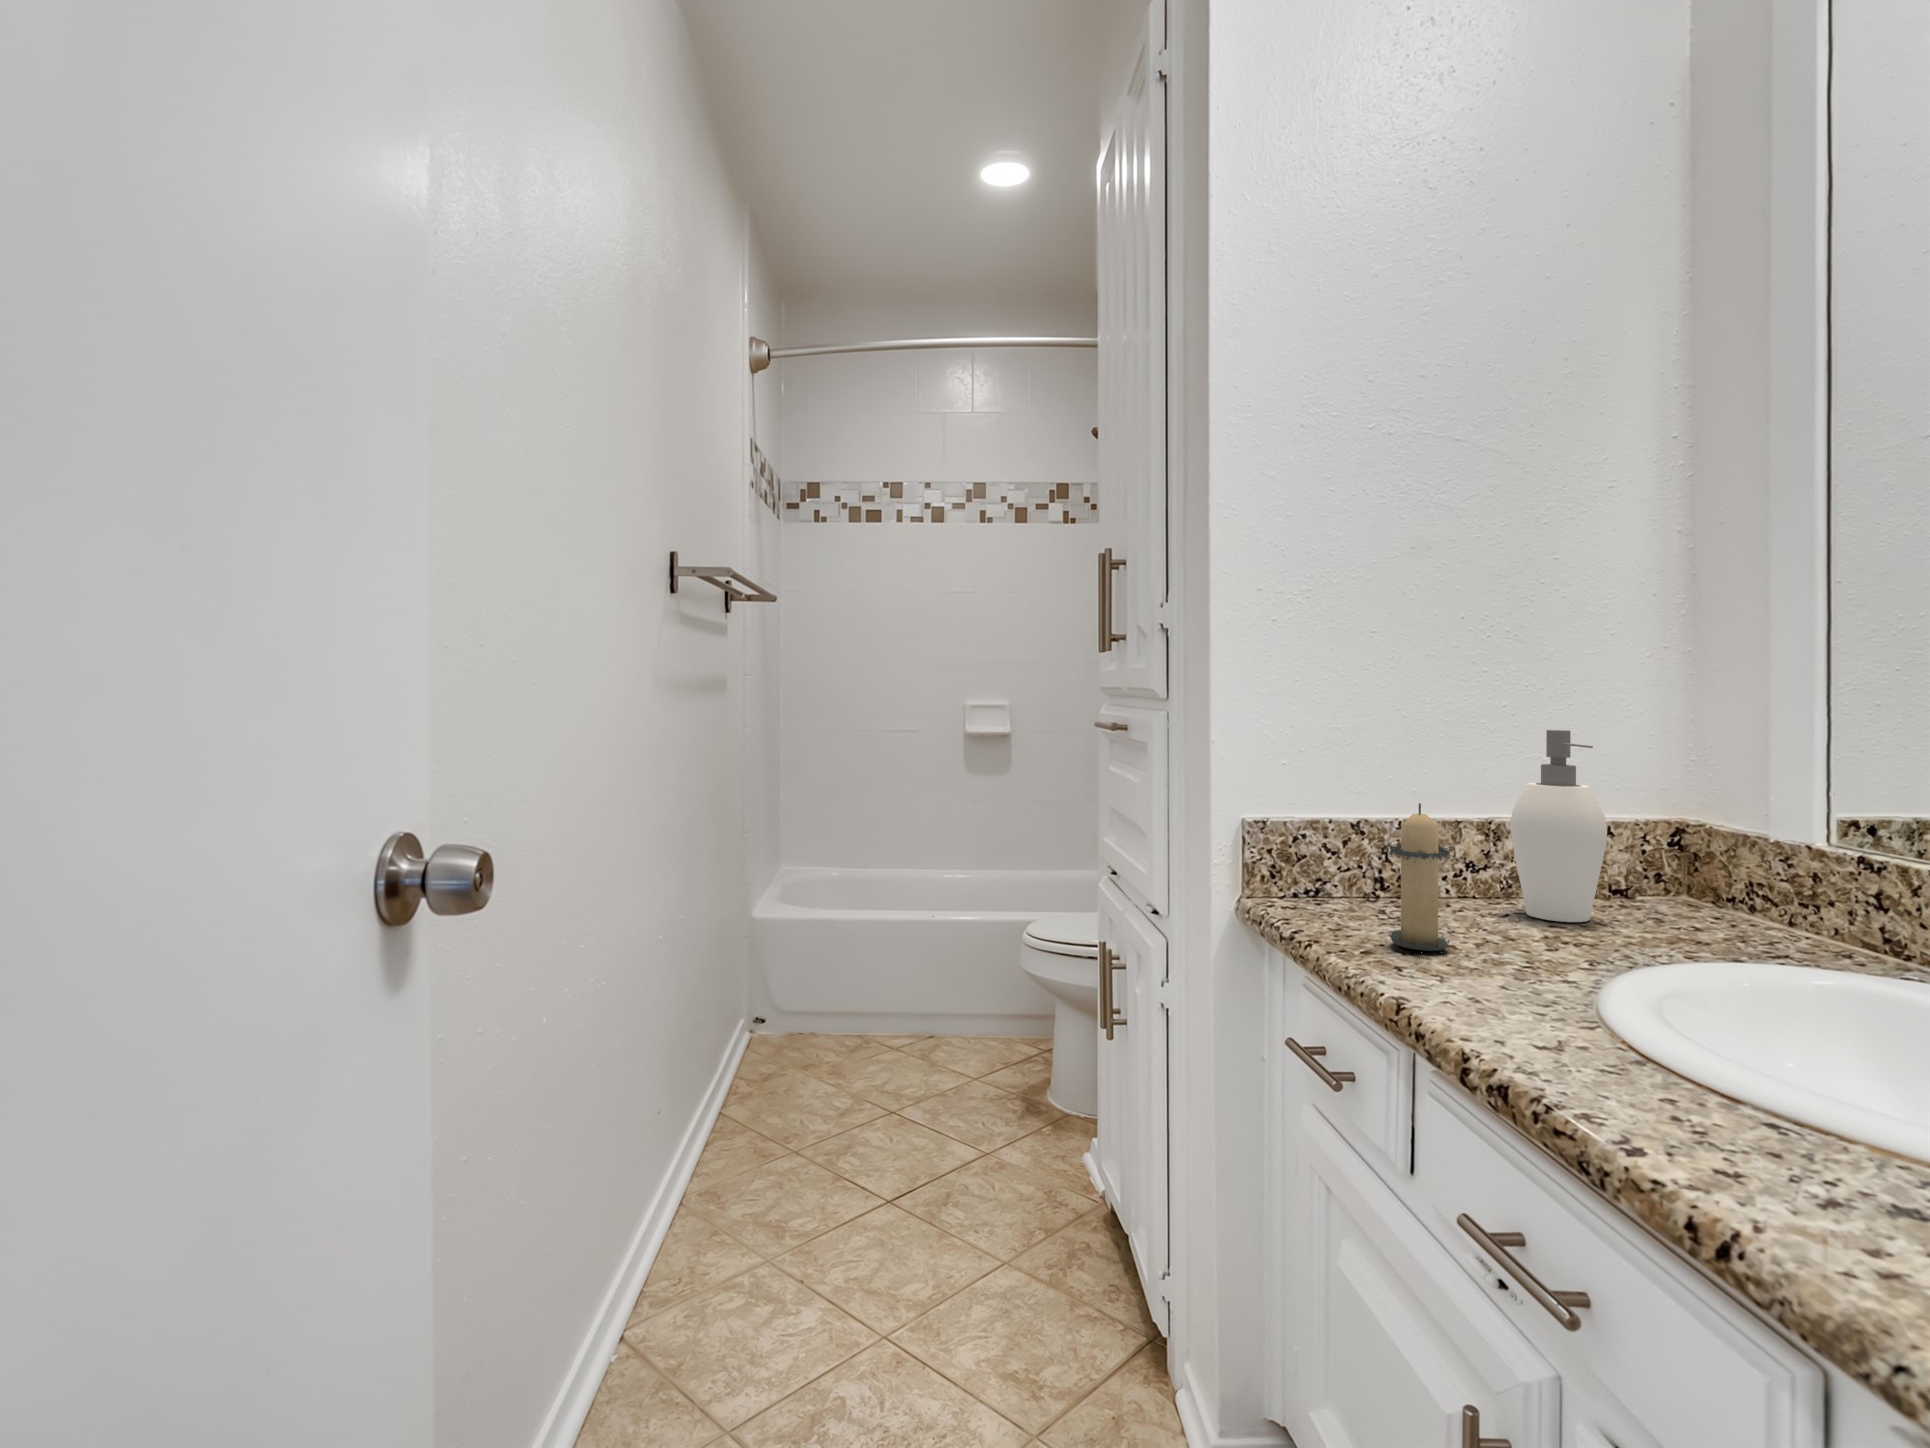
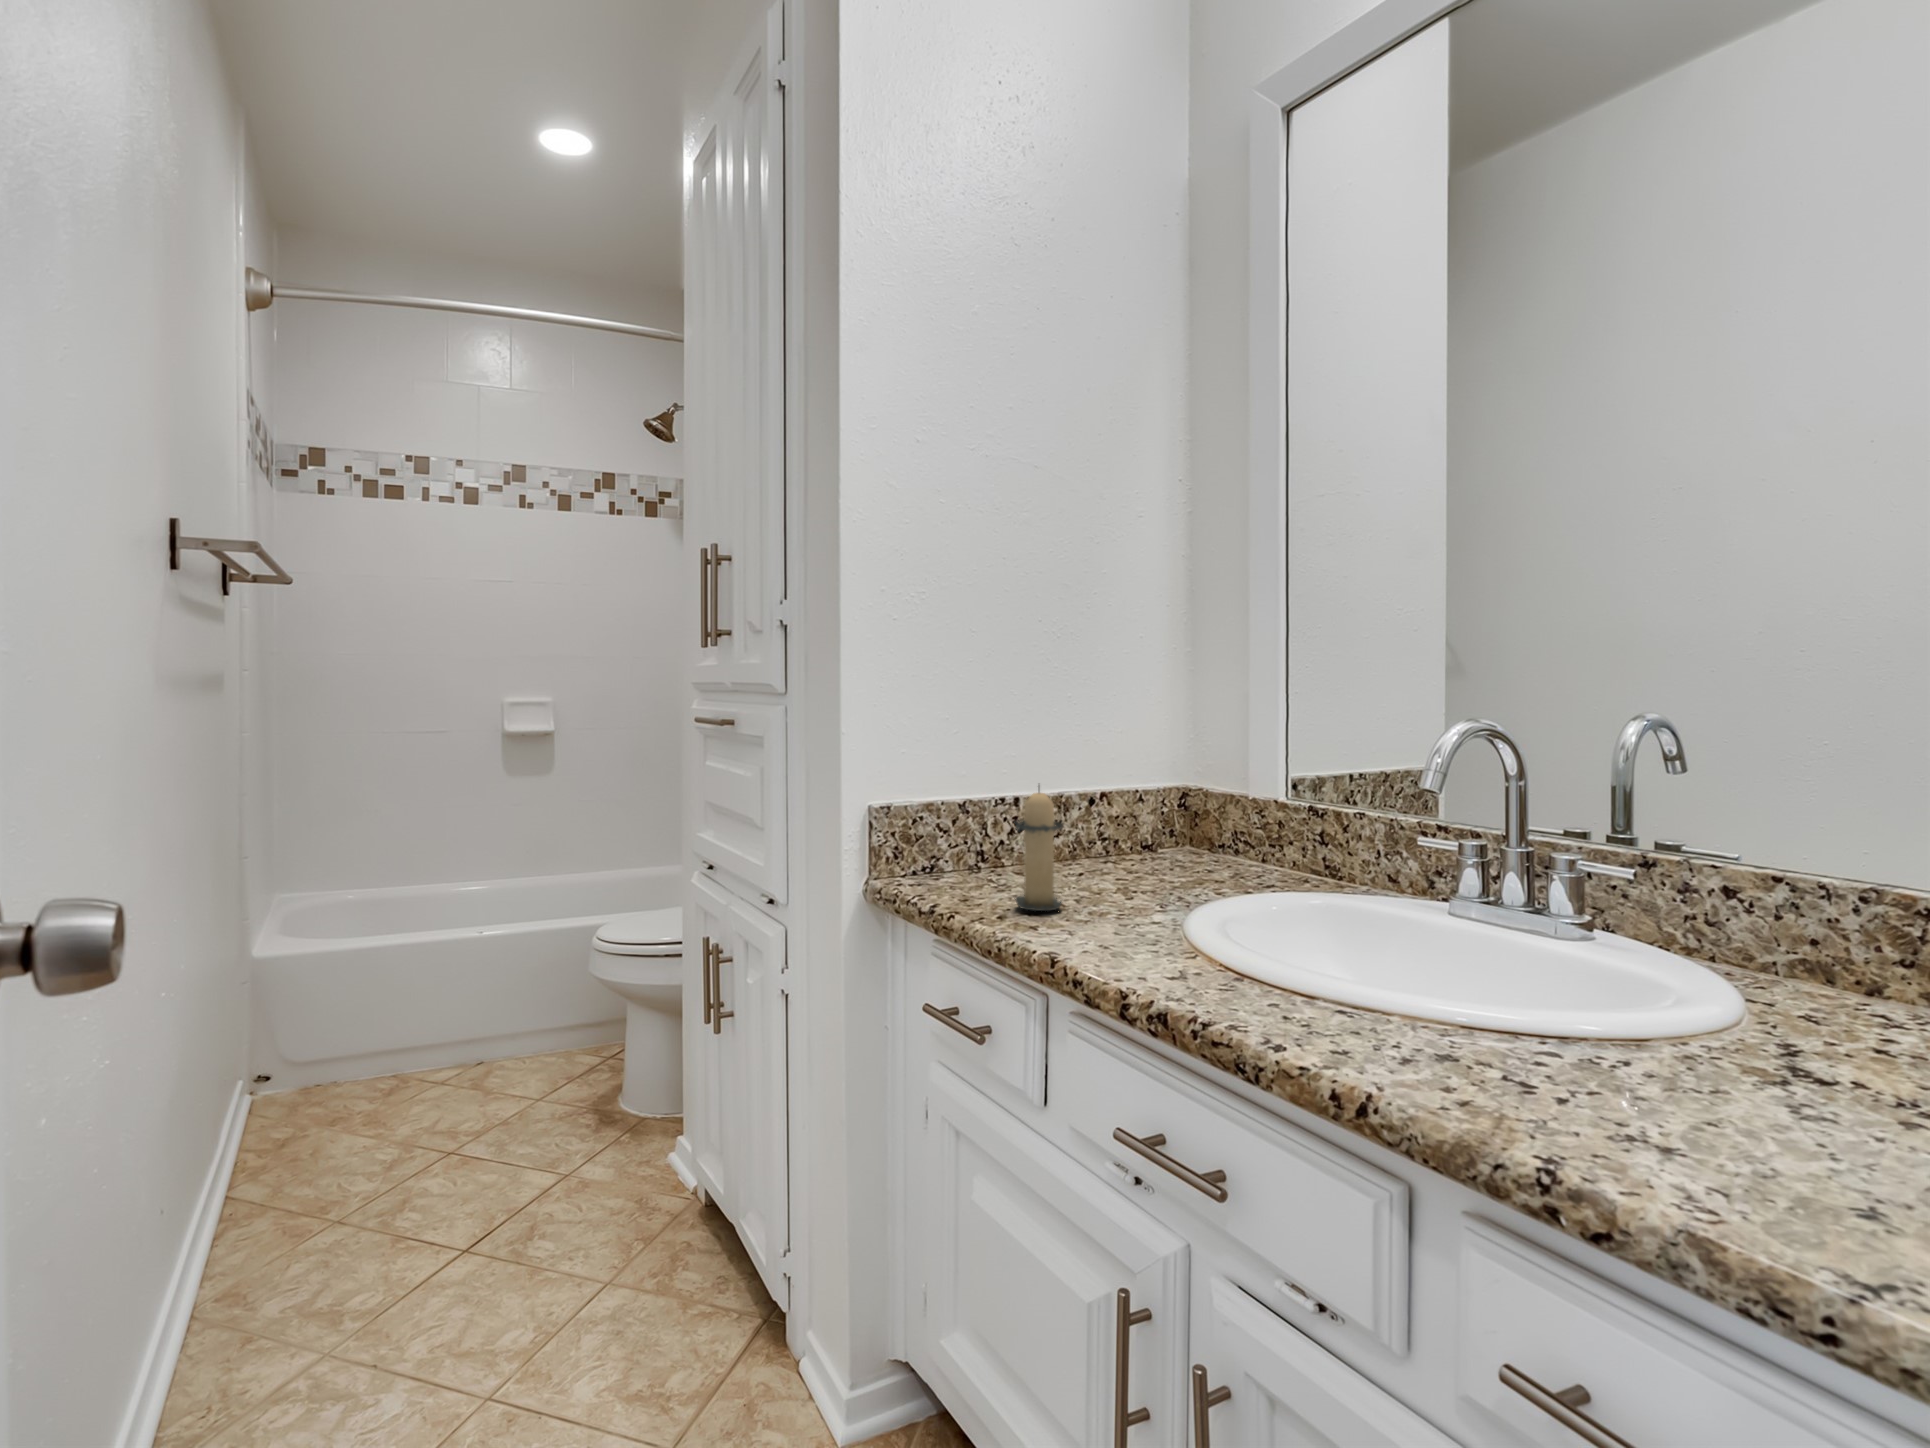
soap dispenser: present [1510,730,1607,922] -> none [1083,716,1153,875]

